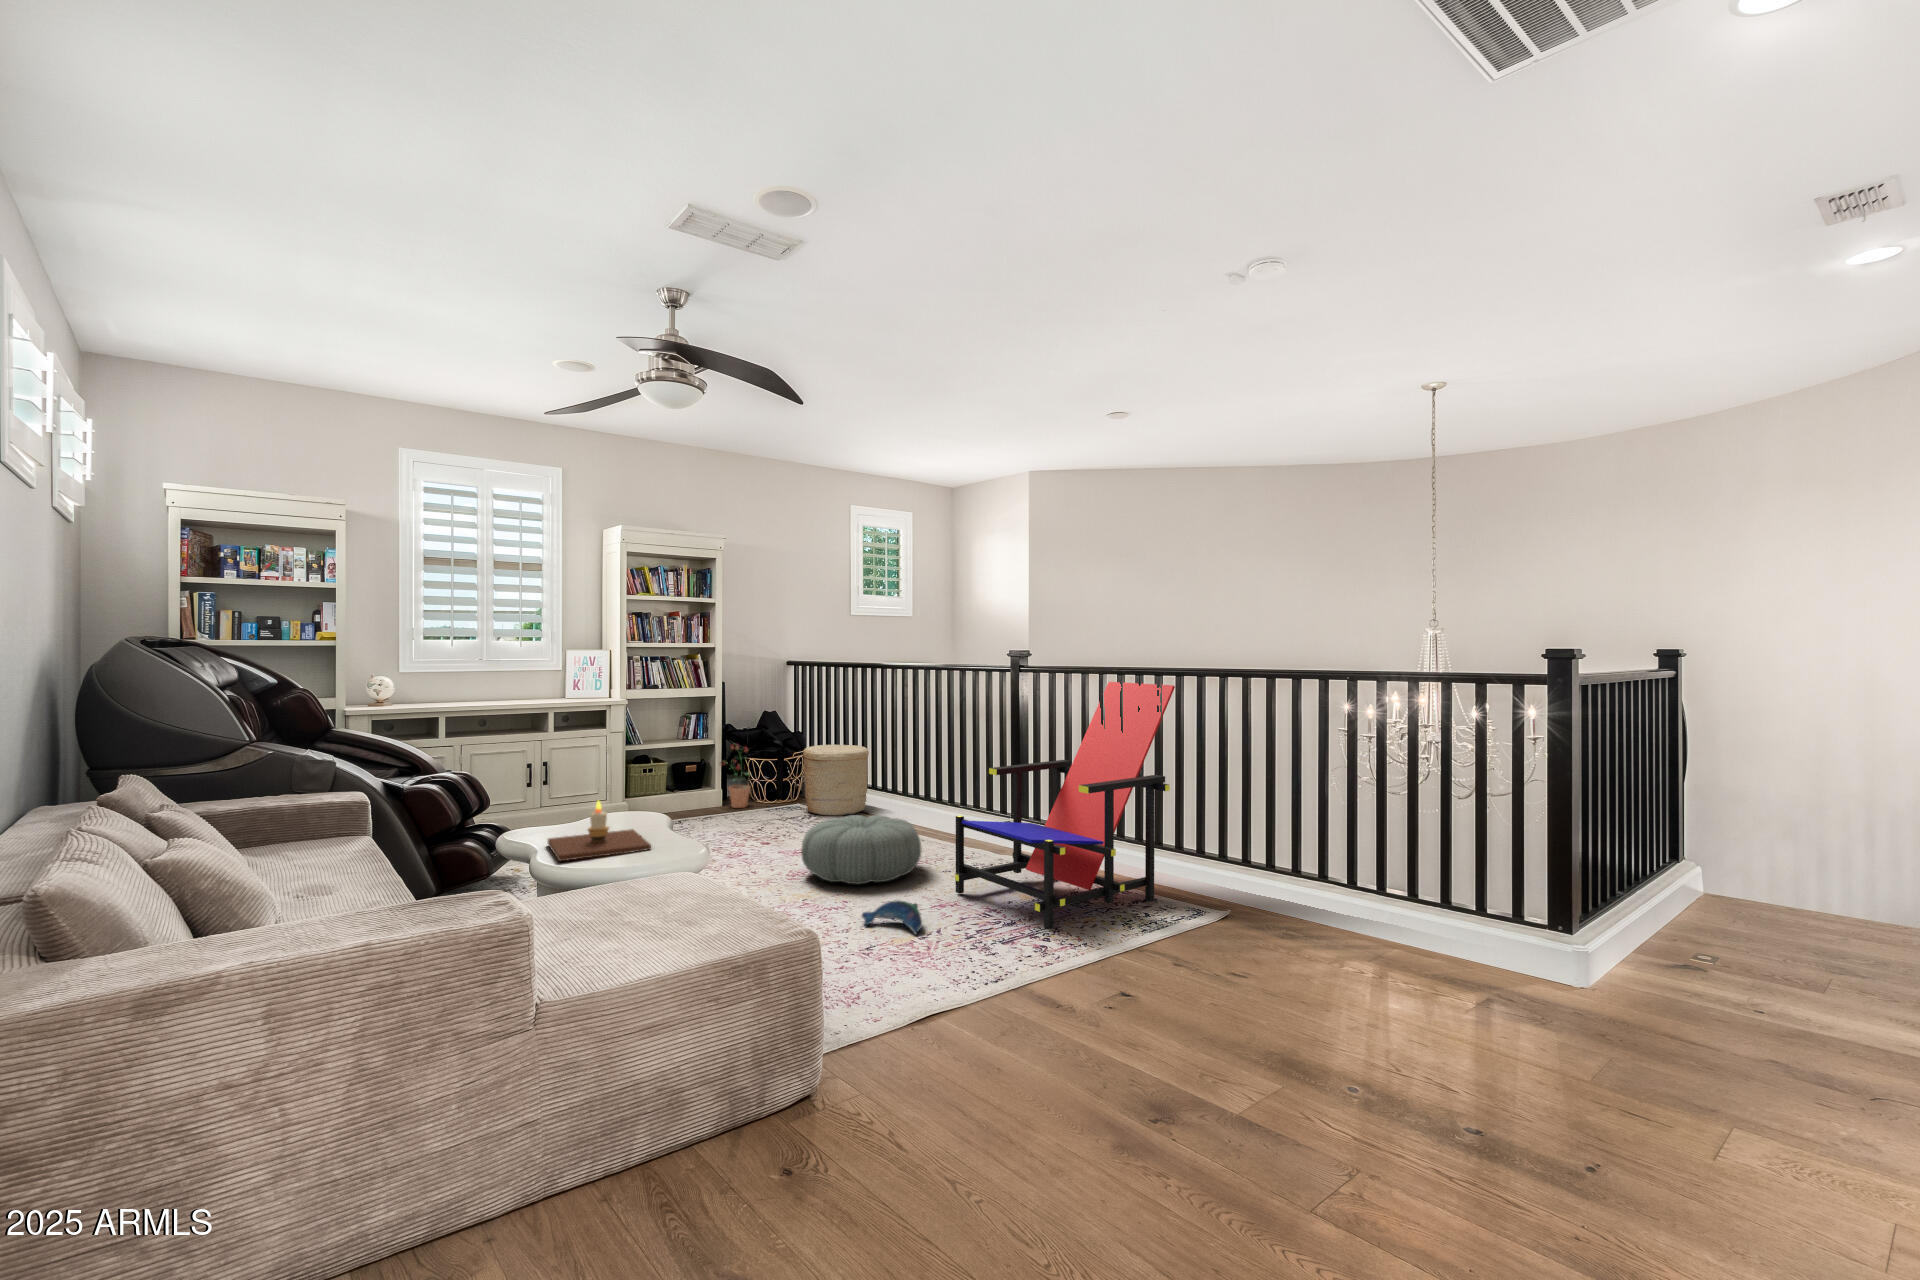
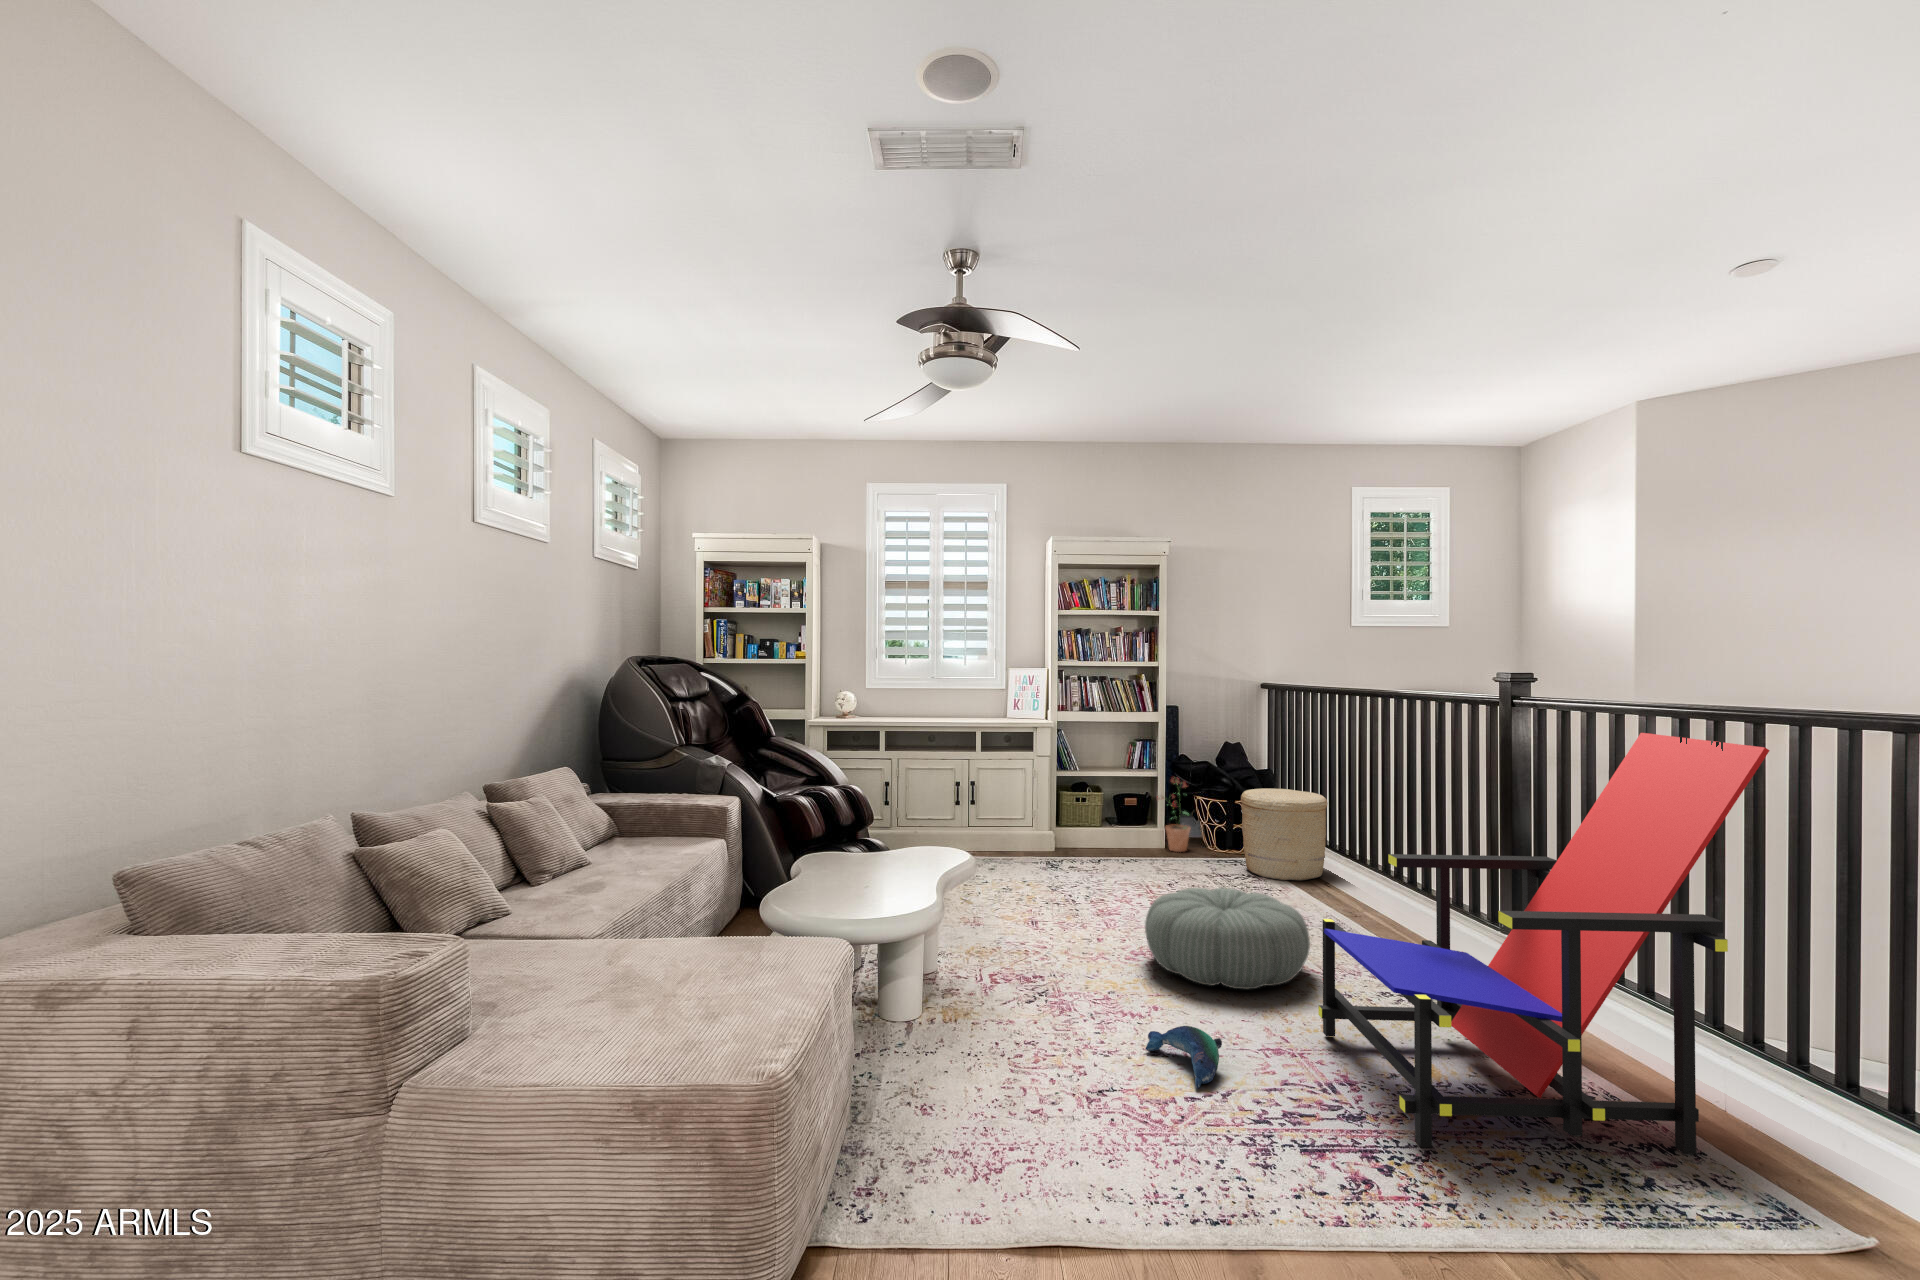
candle: present [547,800,651,861] -> none [799,832,911,897]

